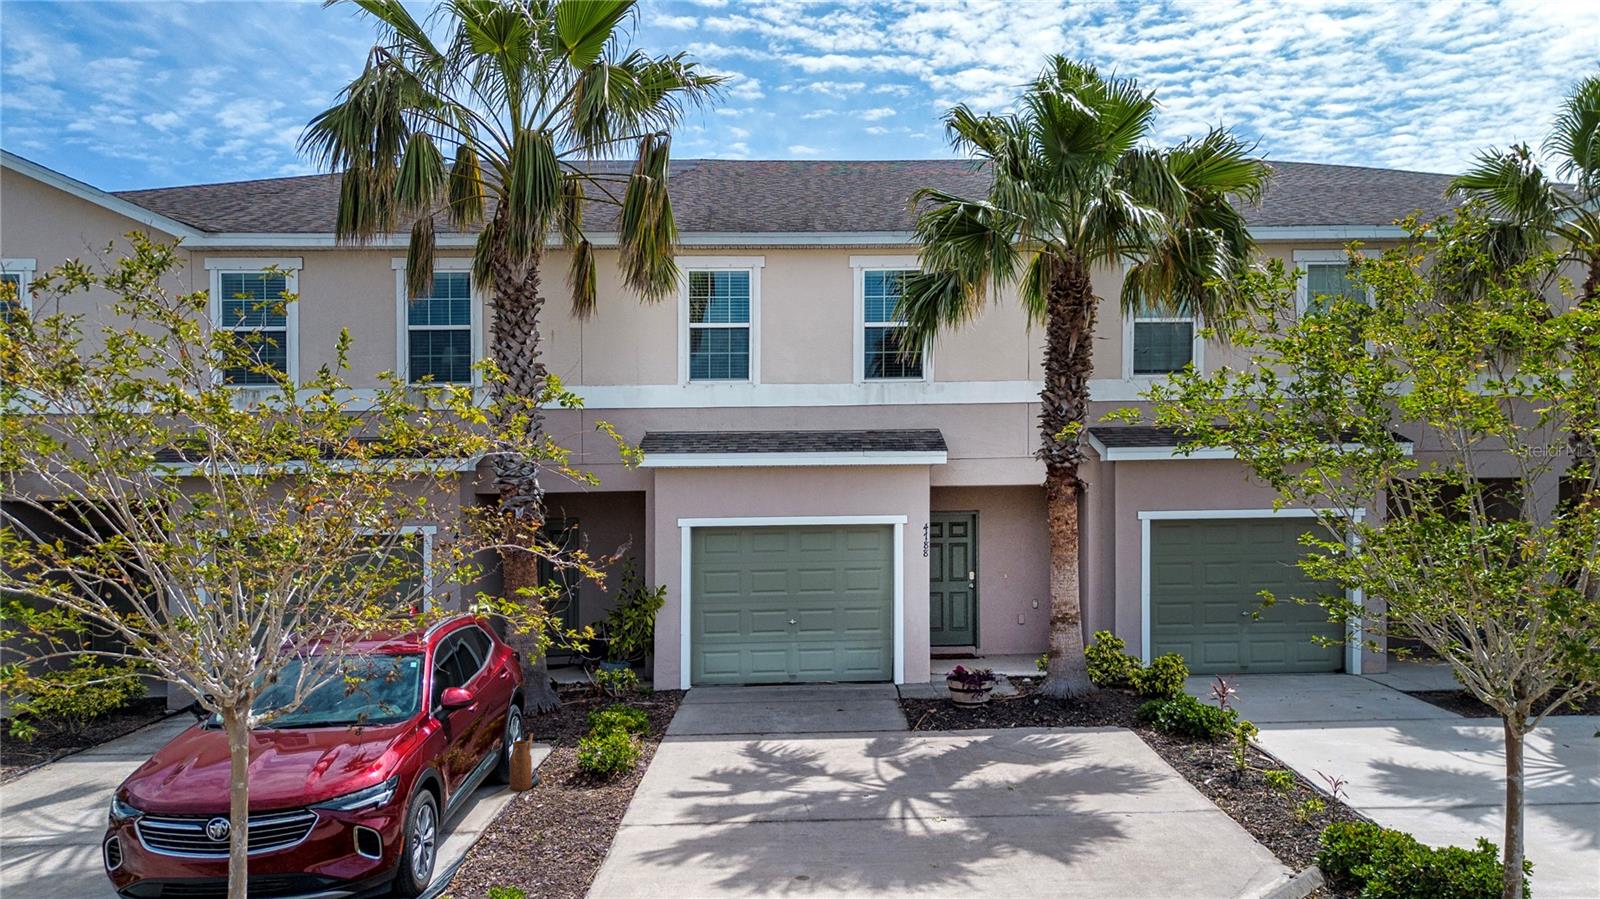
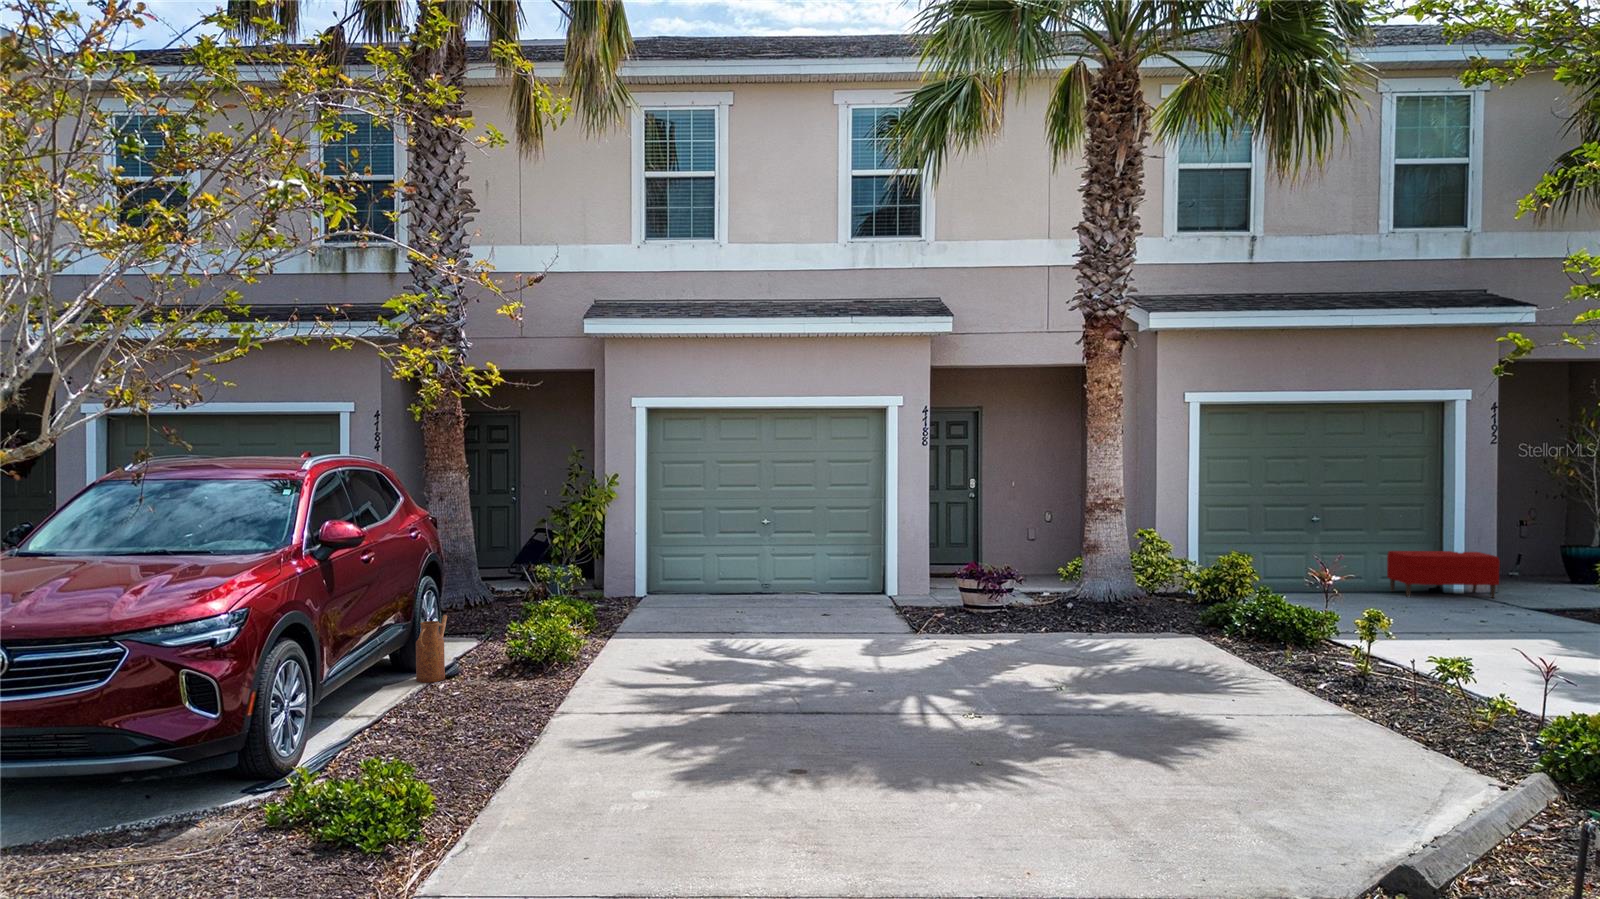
bench: none [1314,644,1408,687] -> present [1387,551,1500,598]

